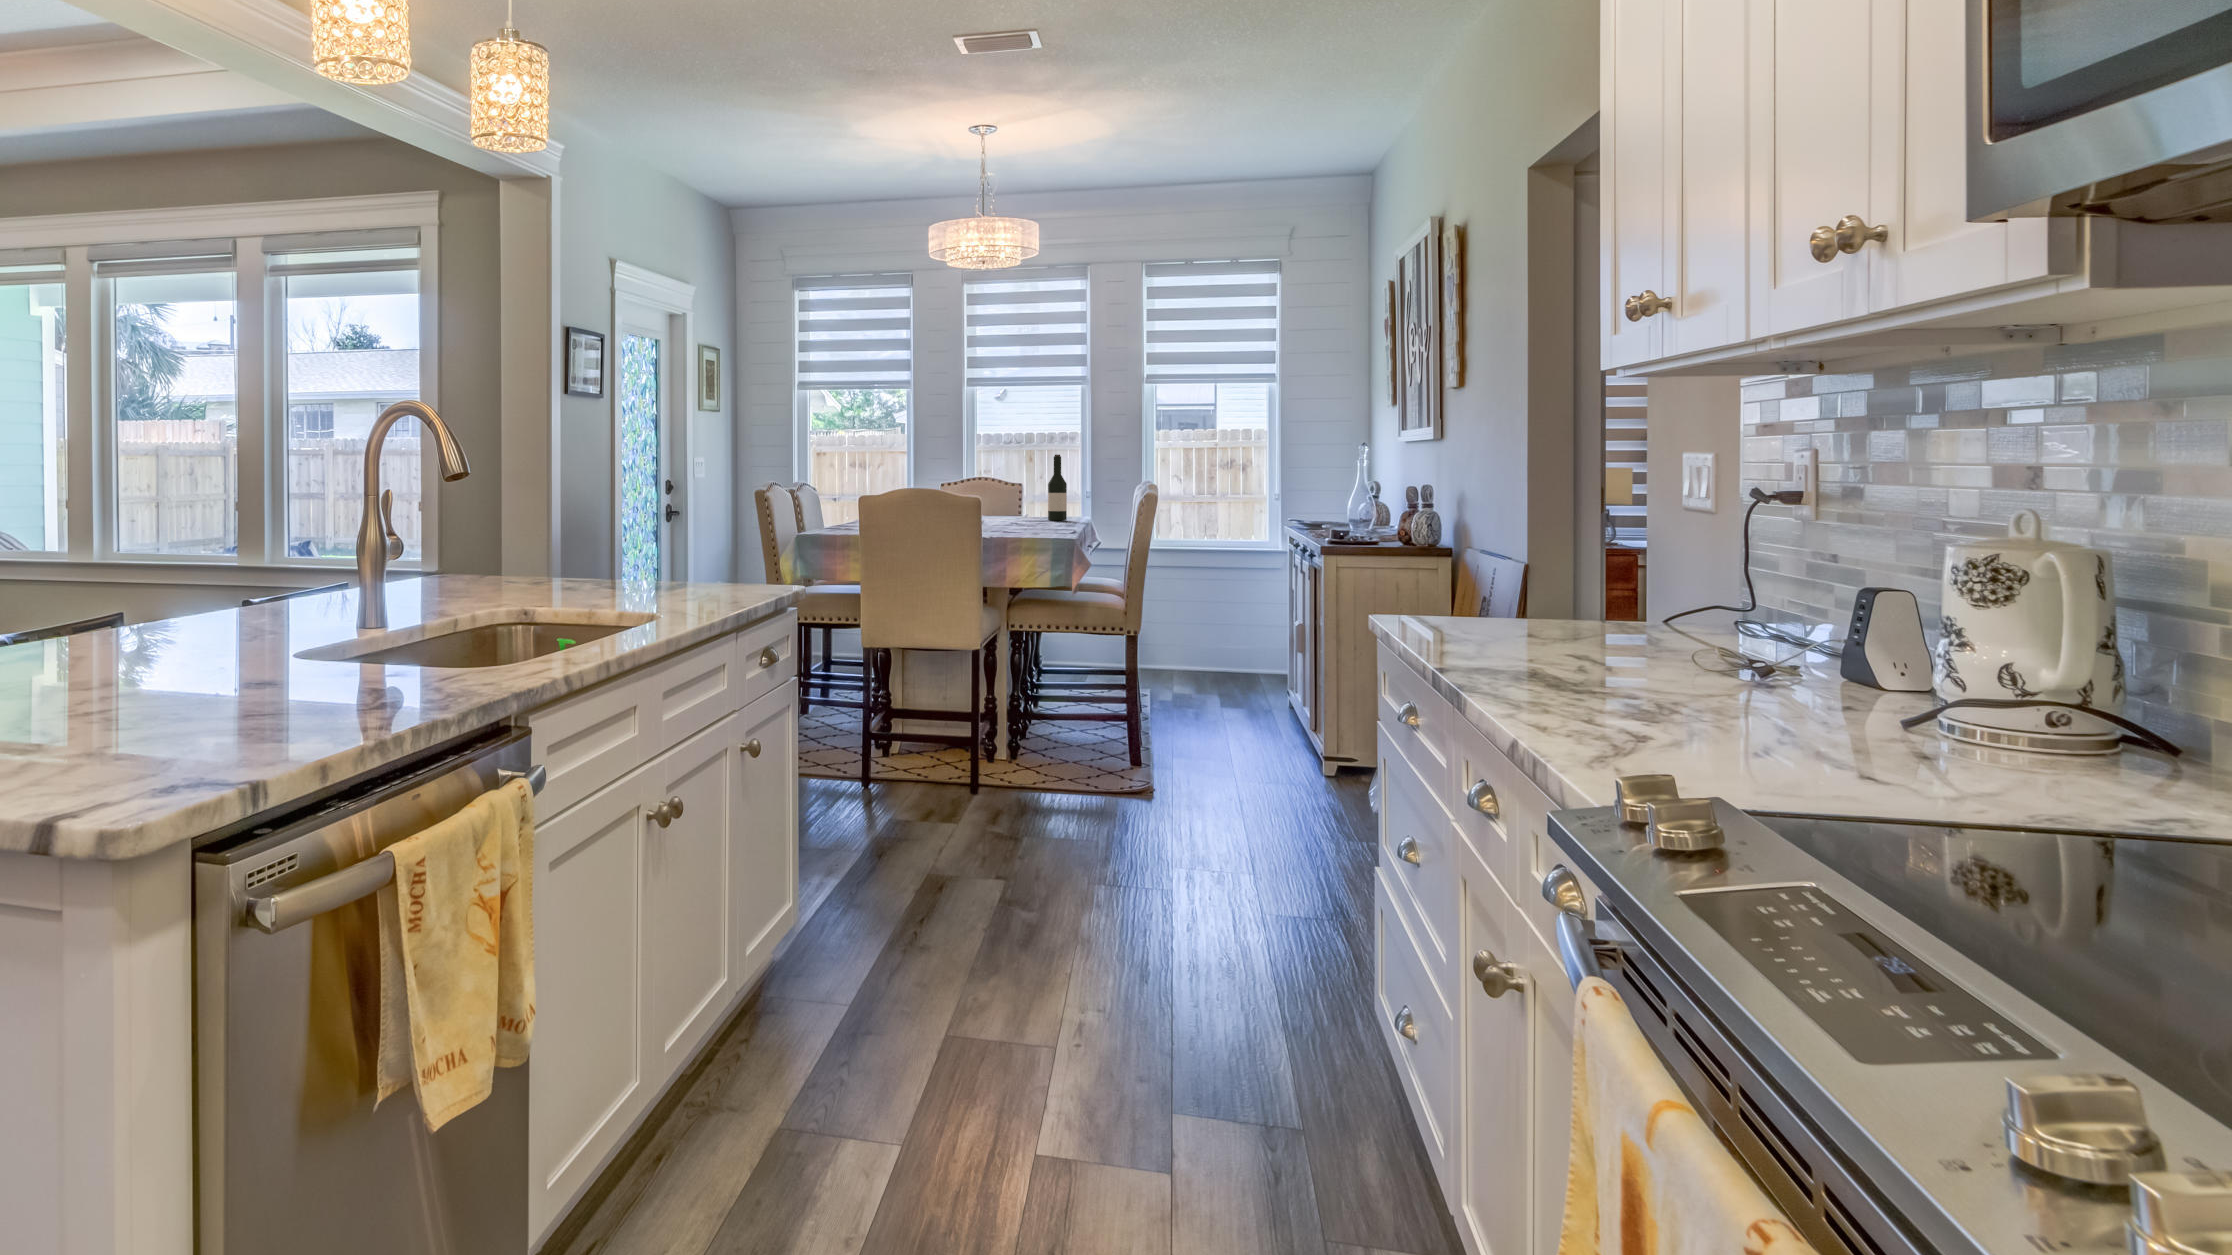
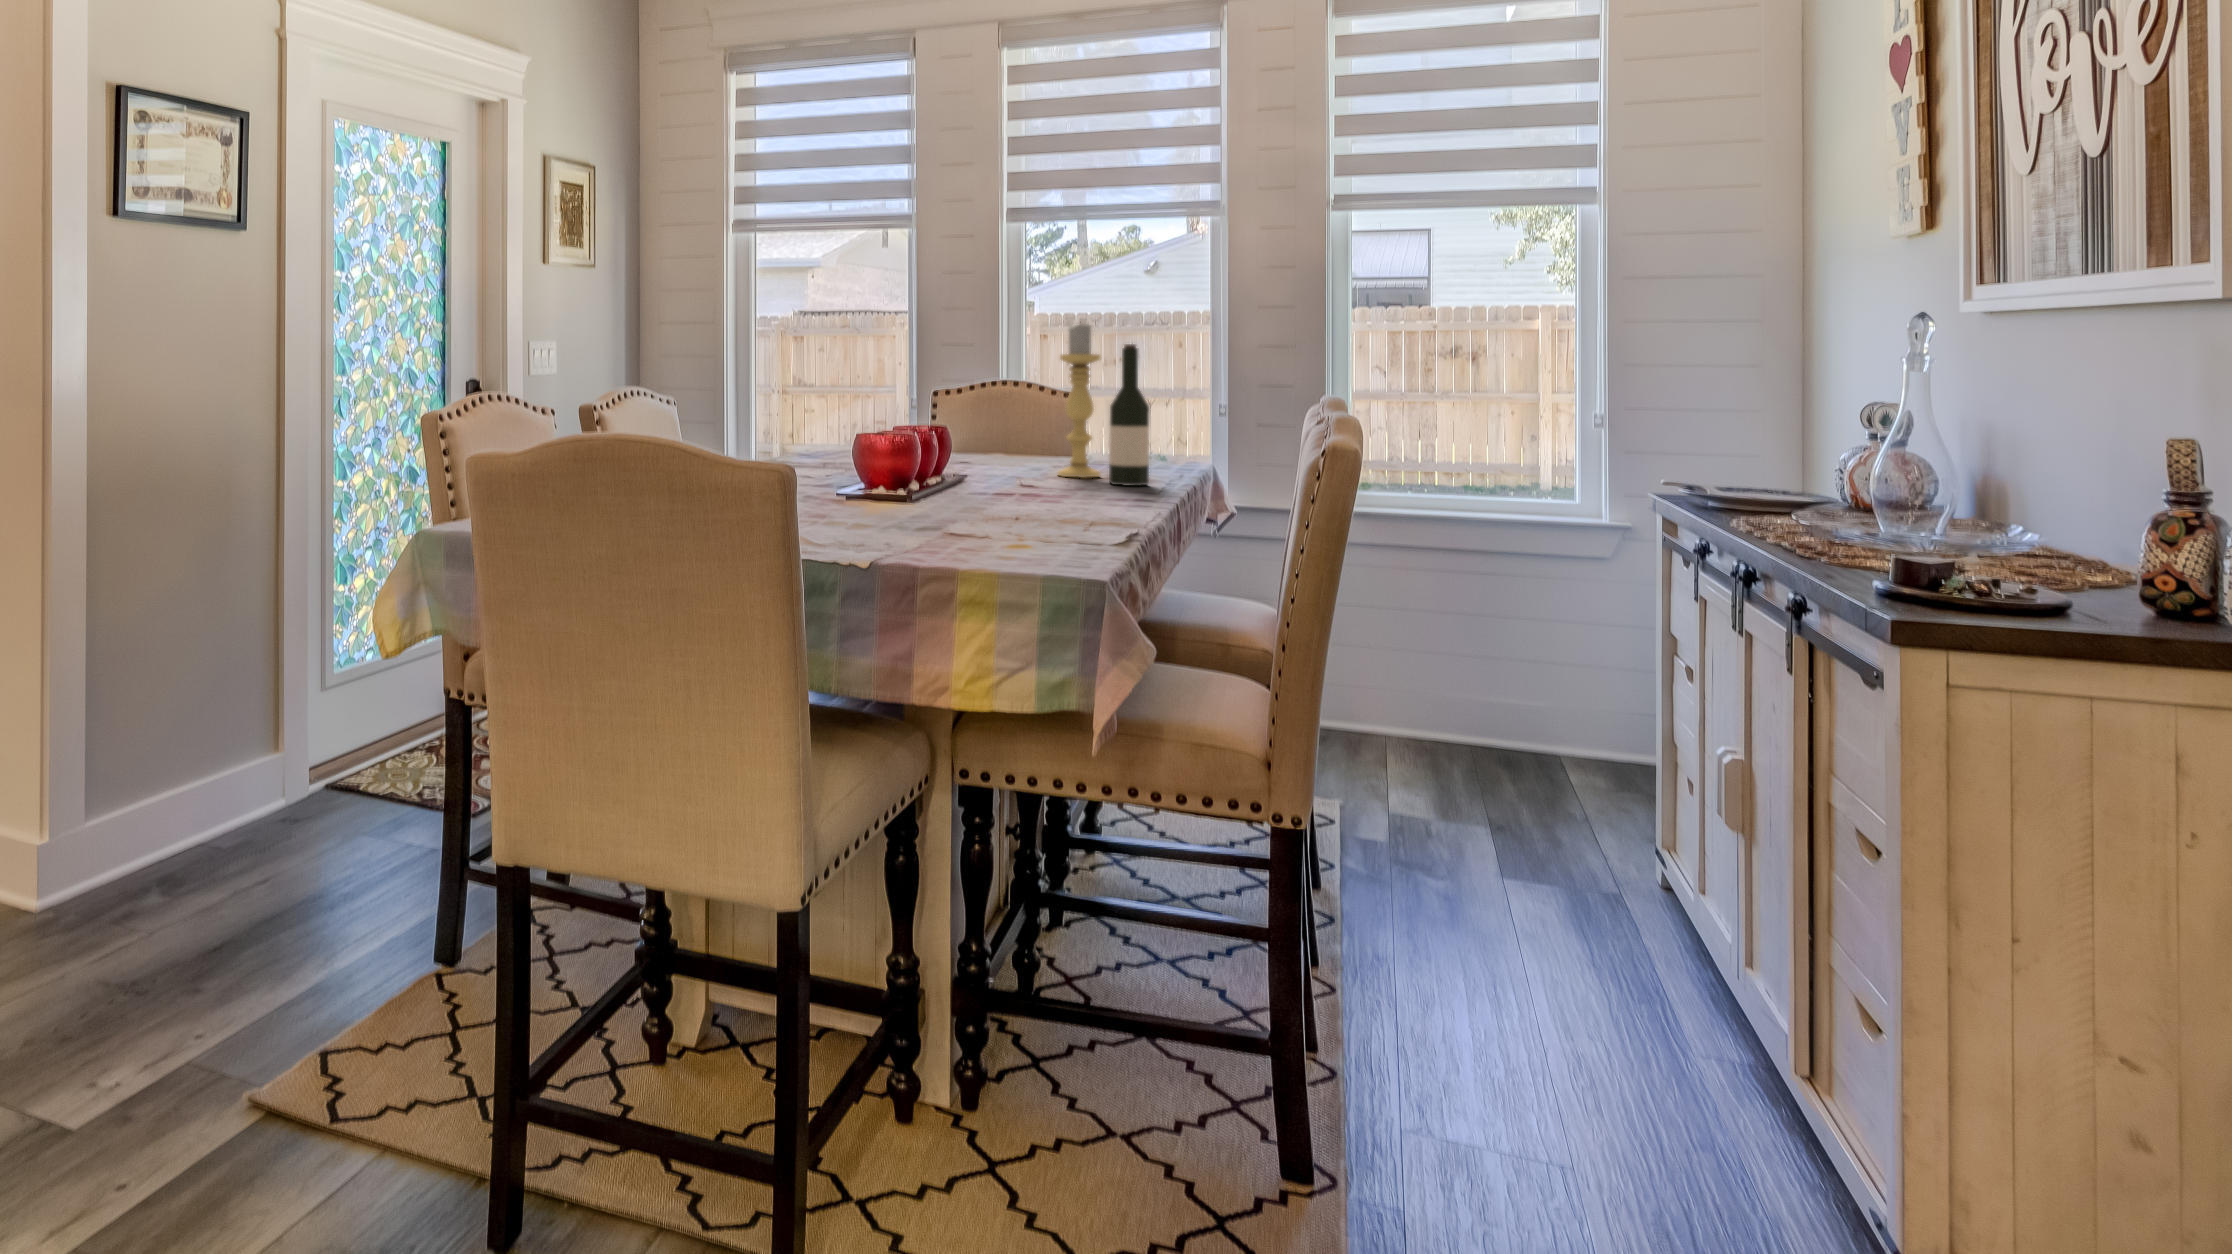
candle holder: none [1022,444,1042,518] -> present [1058,324,1100,478]

